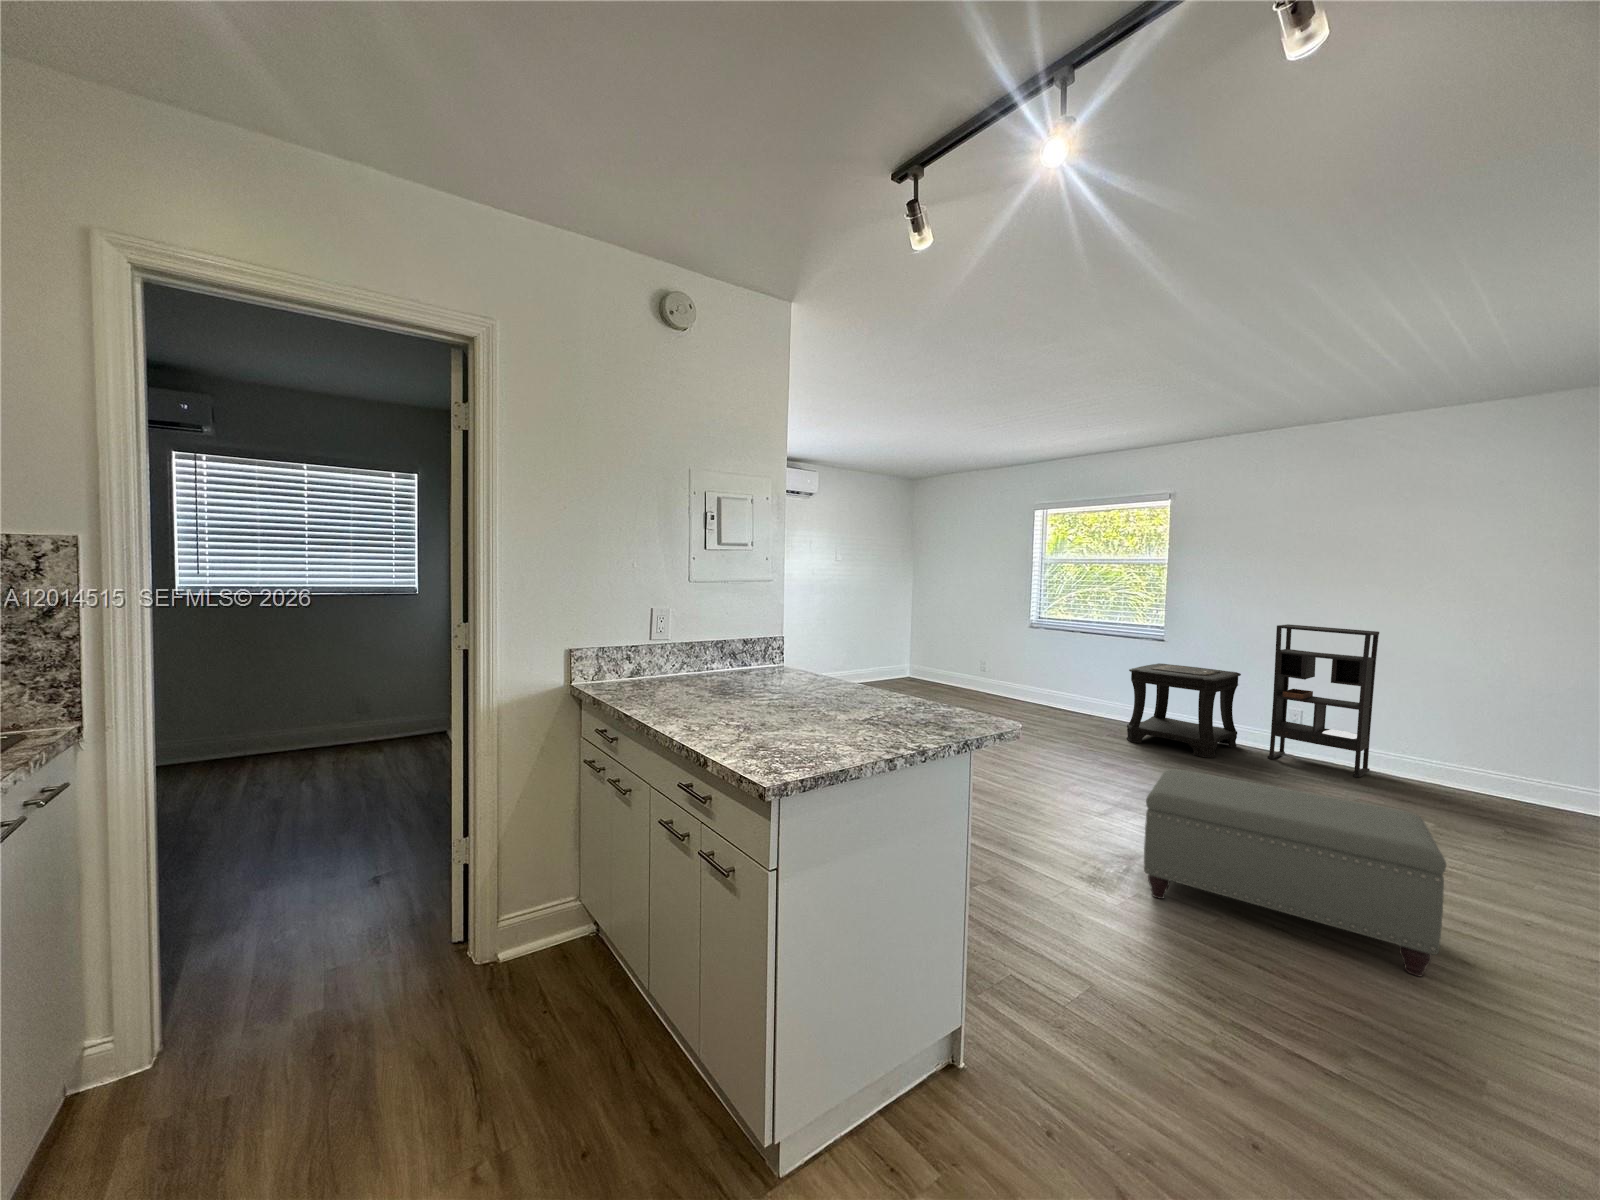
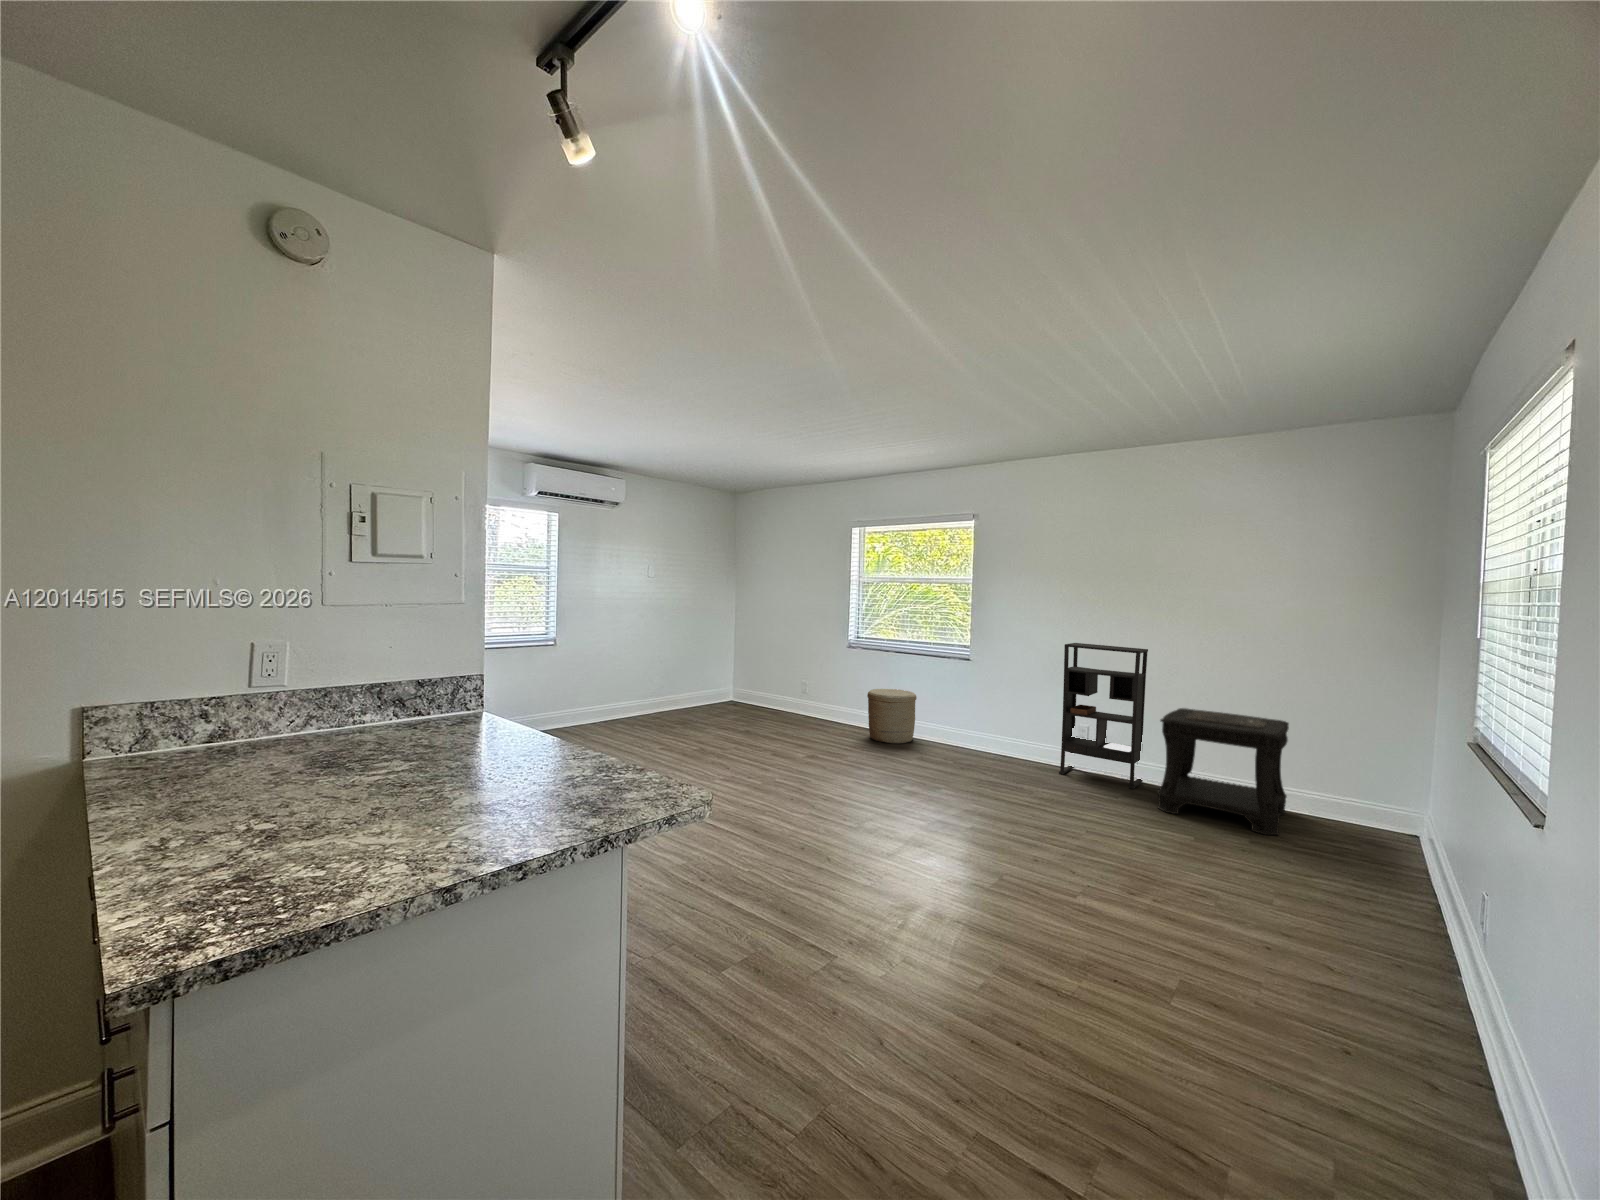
side table: present [1127,663,1241,758] -> present [1157,708,1289,835]
woven basket: none [1050,669,1102,722] -> present [867,689,917,744]
ottoman: present [1144,769,1446,976] -> none [913,805,1188,1025]

